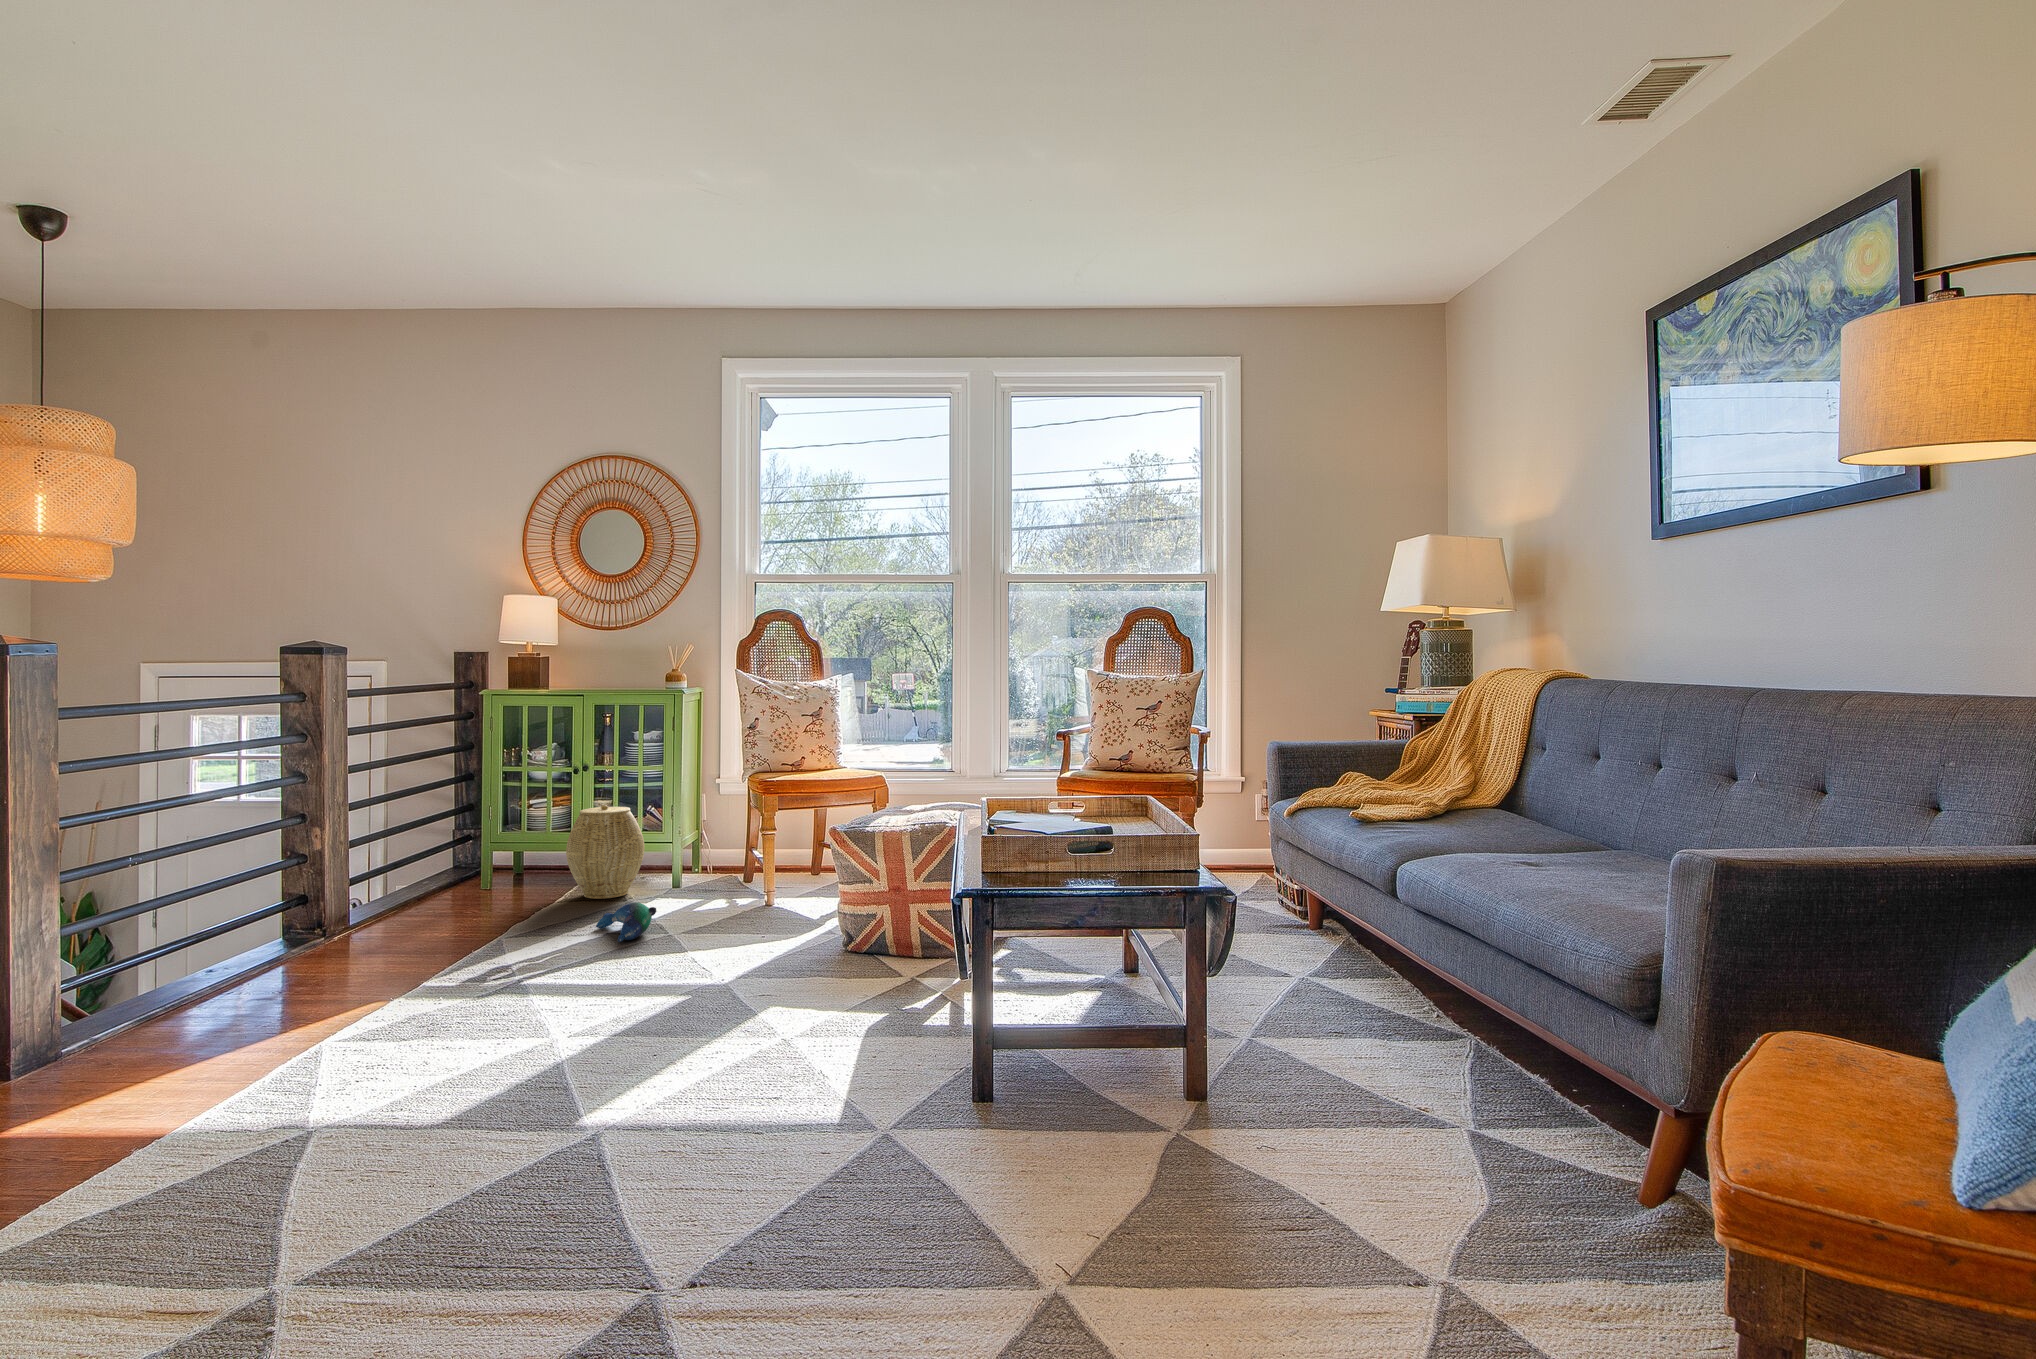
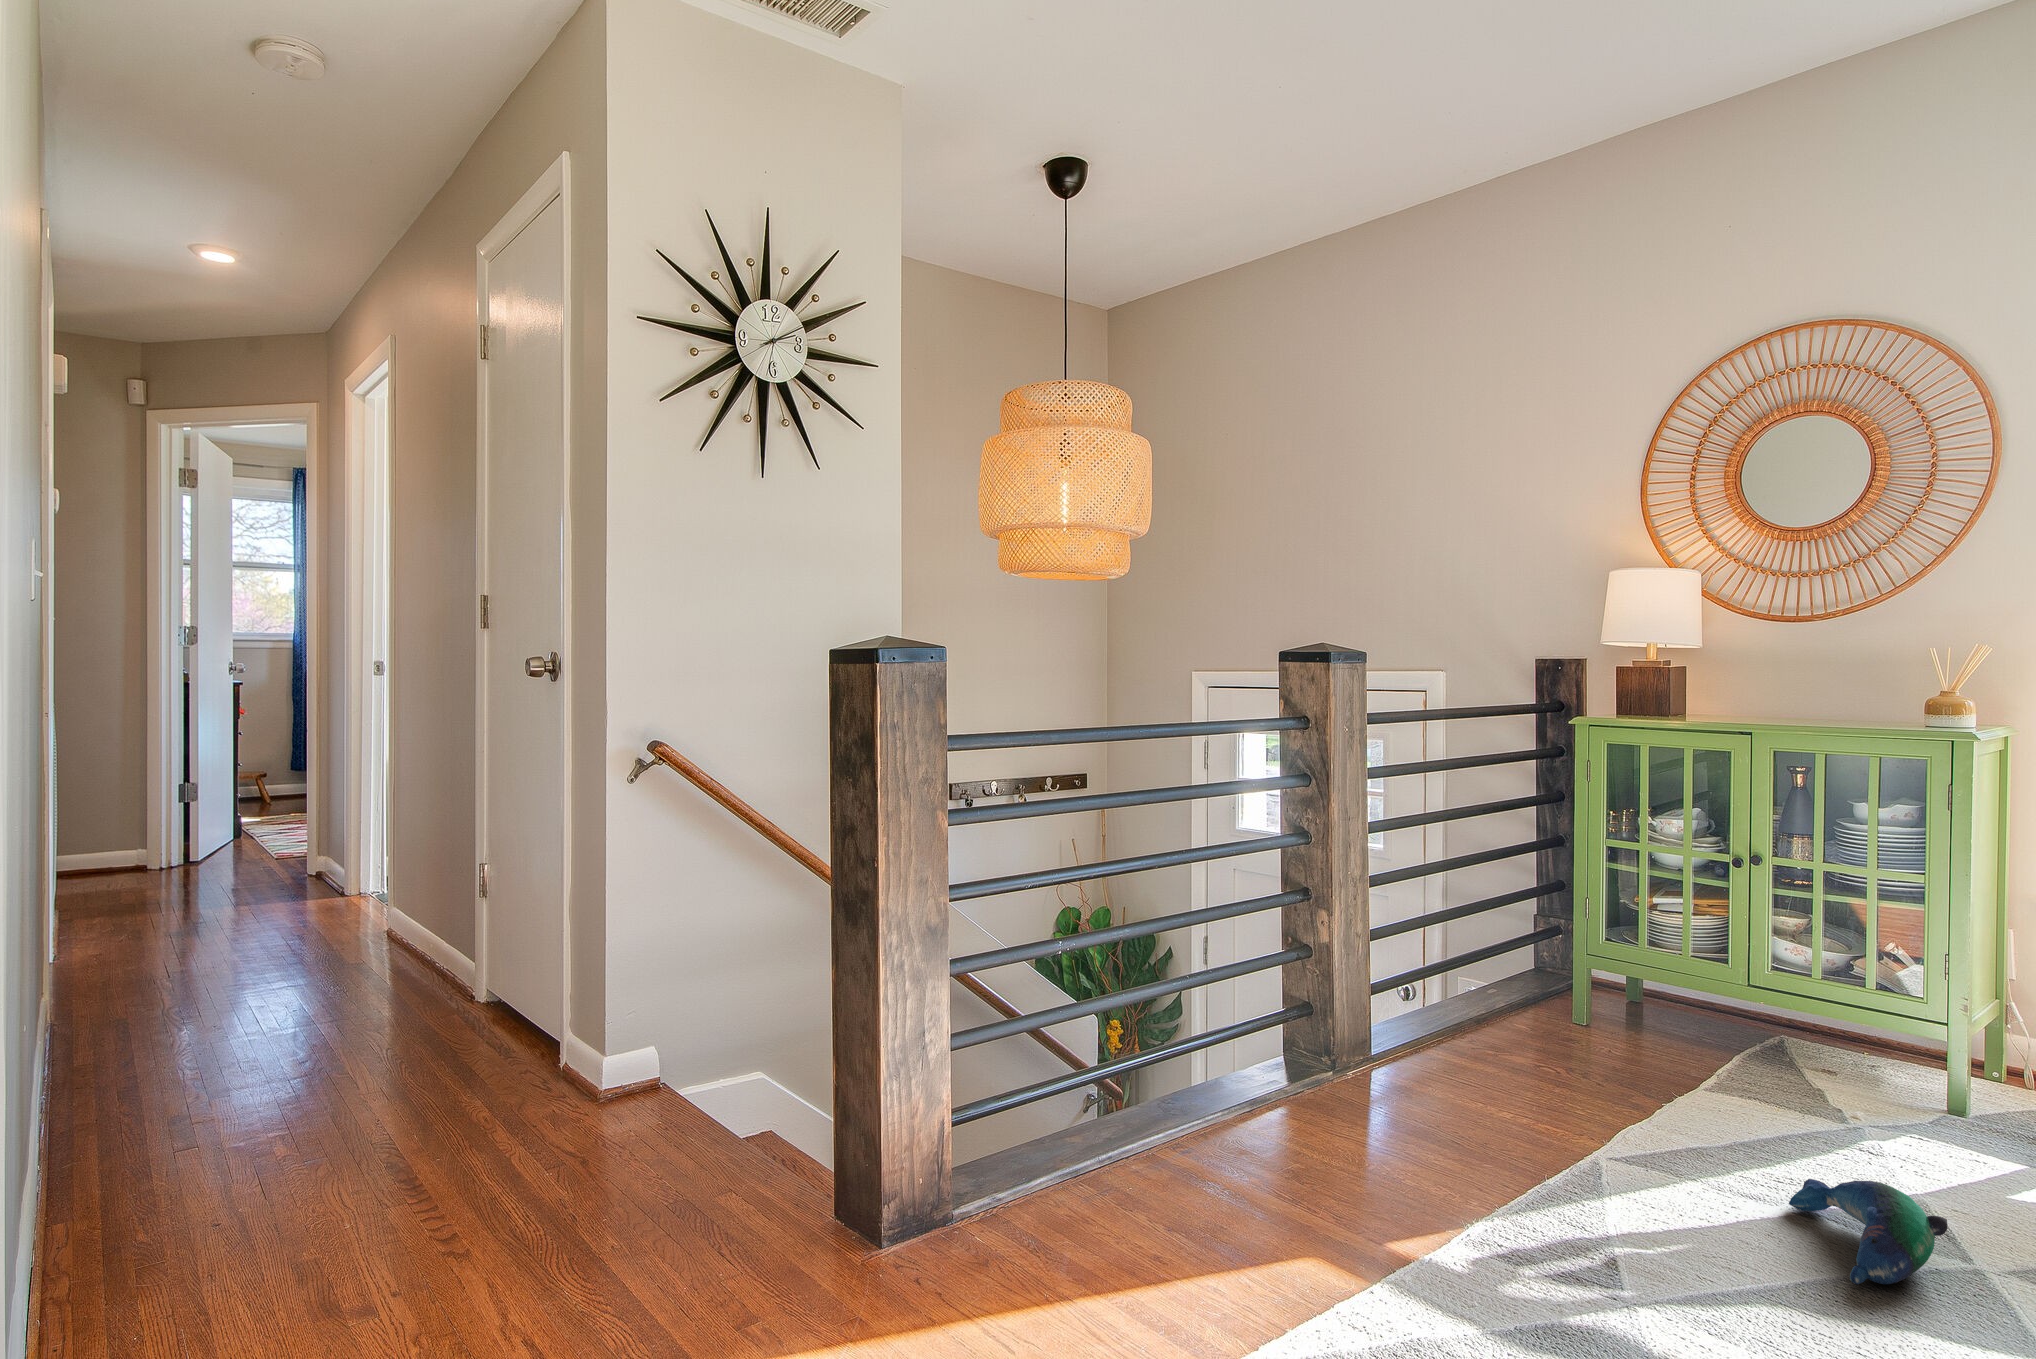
woven basket: present [566,805,645,899] -> none [1718,935,1886,1117]

